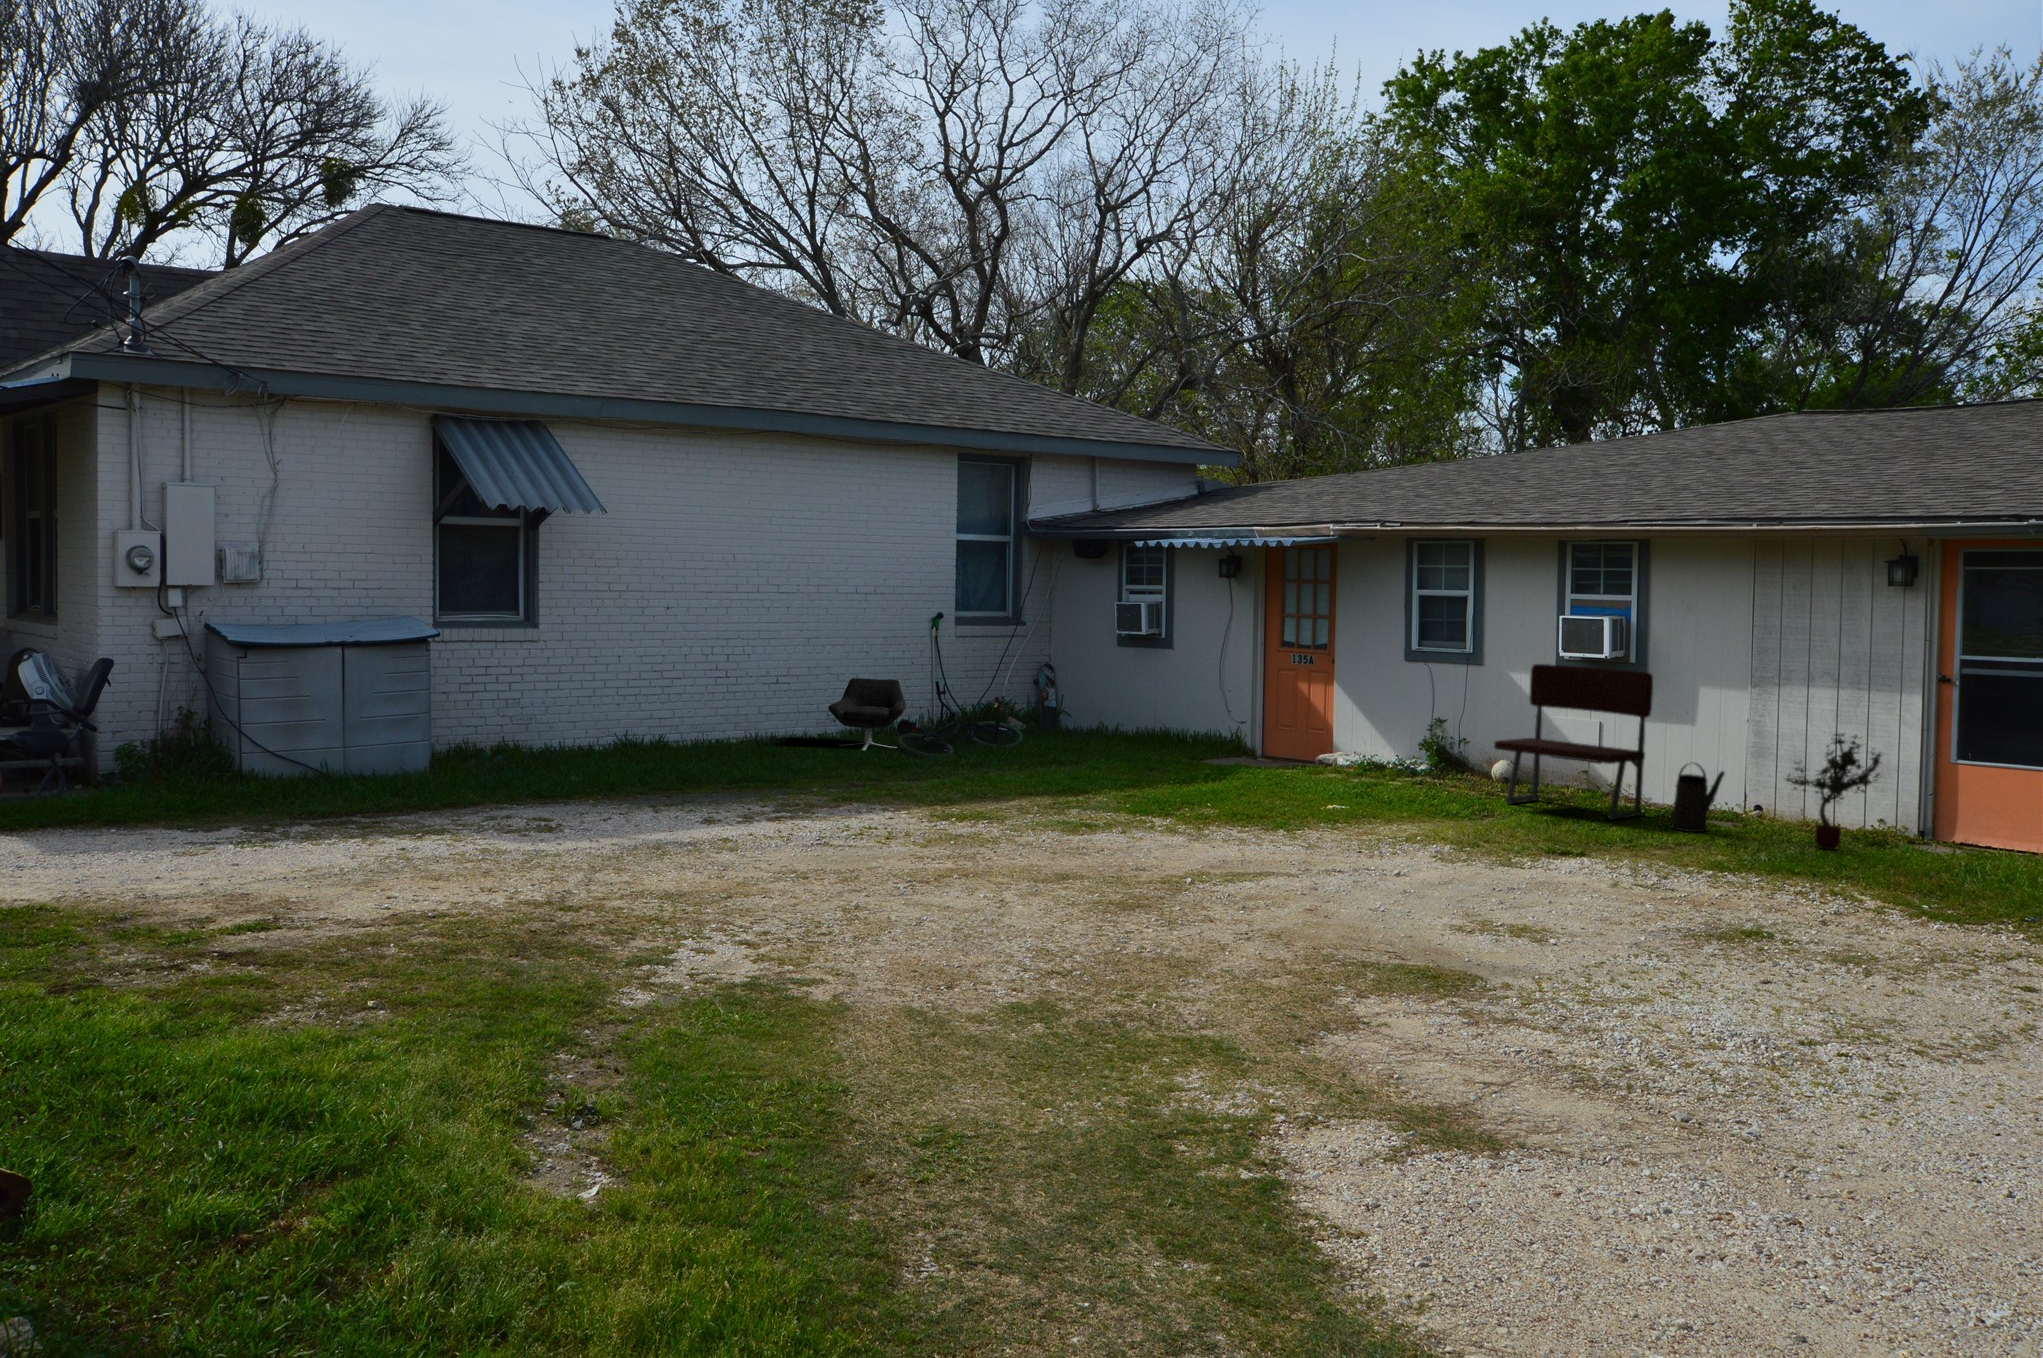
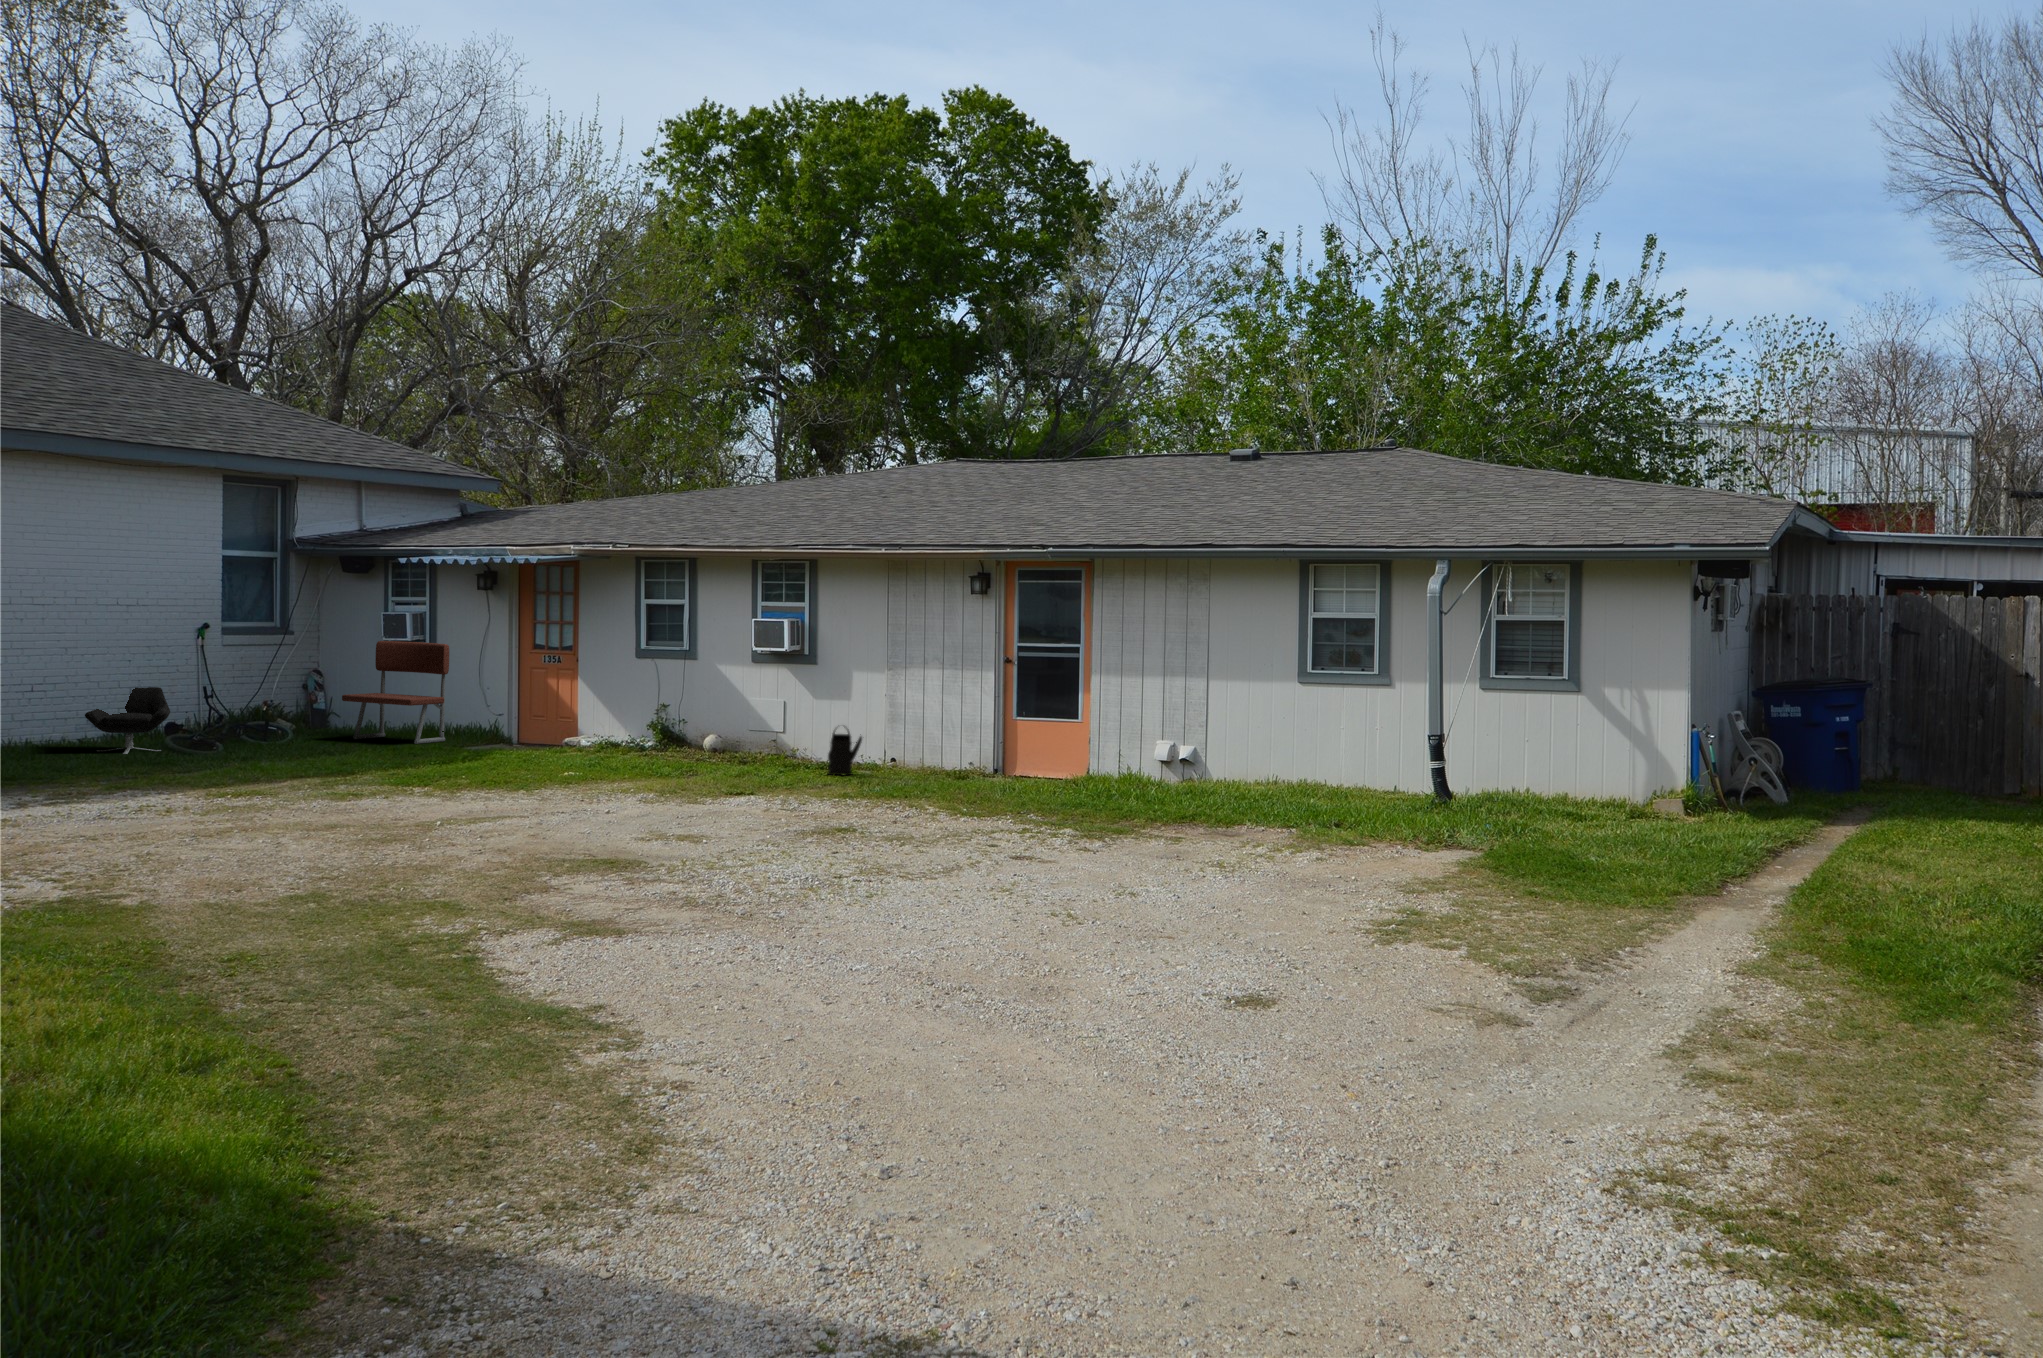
bench: present [1494,664,1653,819] -> present [342,641,449,744]
potted tree: present [1786,734,1881,850] -> none [900,698,959,780]

